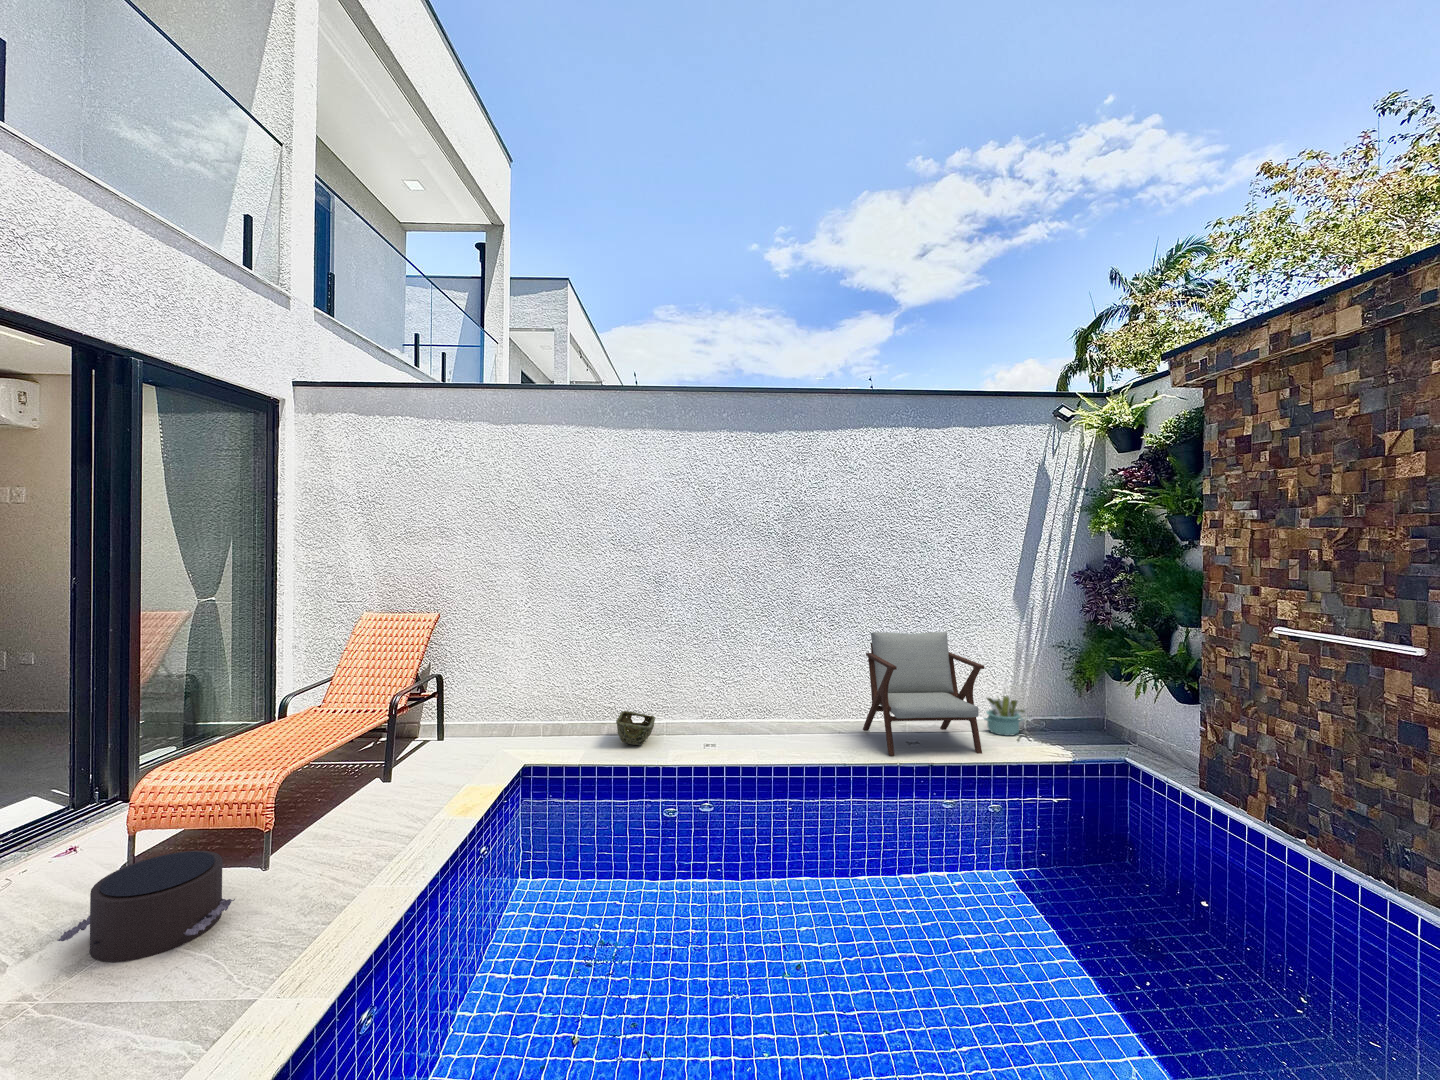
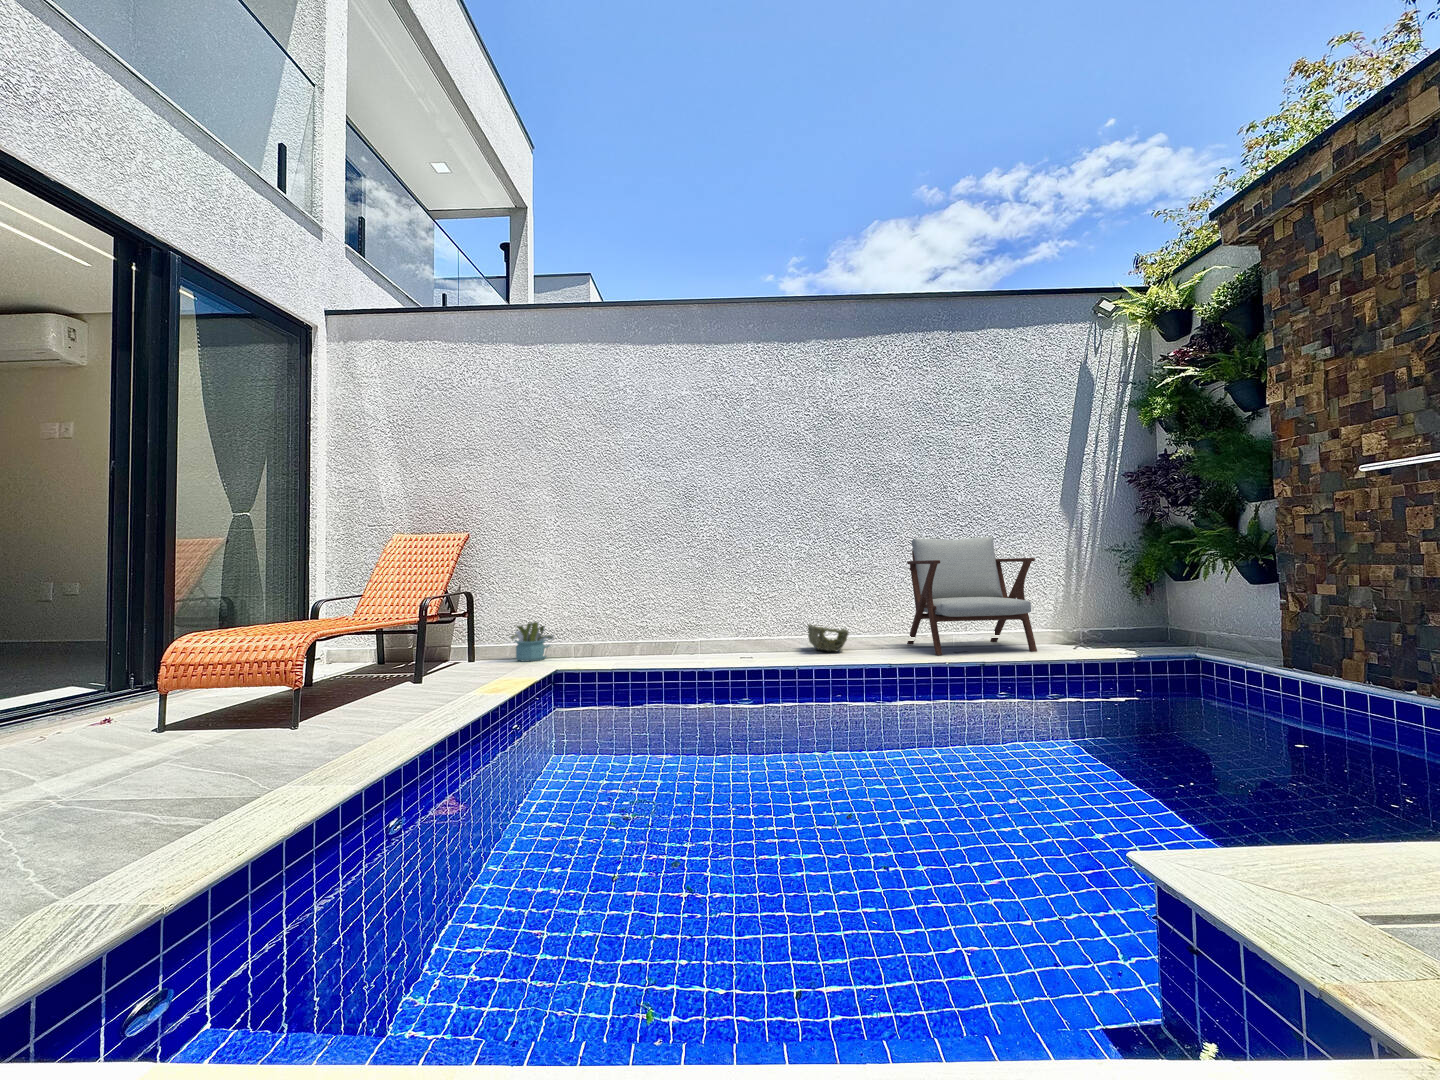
decorative plant: present [984,696,1026,736] -> present [510,622,554,662]
woven basket: present [616,711,655,745] -> present [808,625,849,652]
pouf: present [57,851,235,962] -> none [80,686,259,769]

